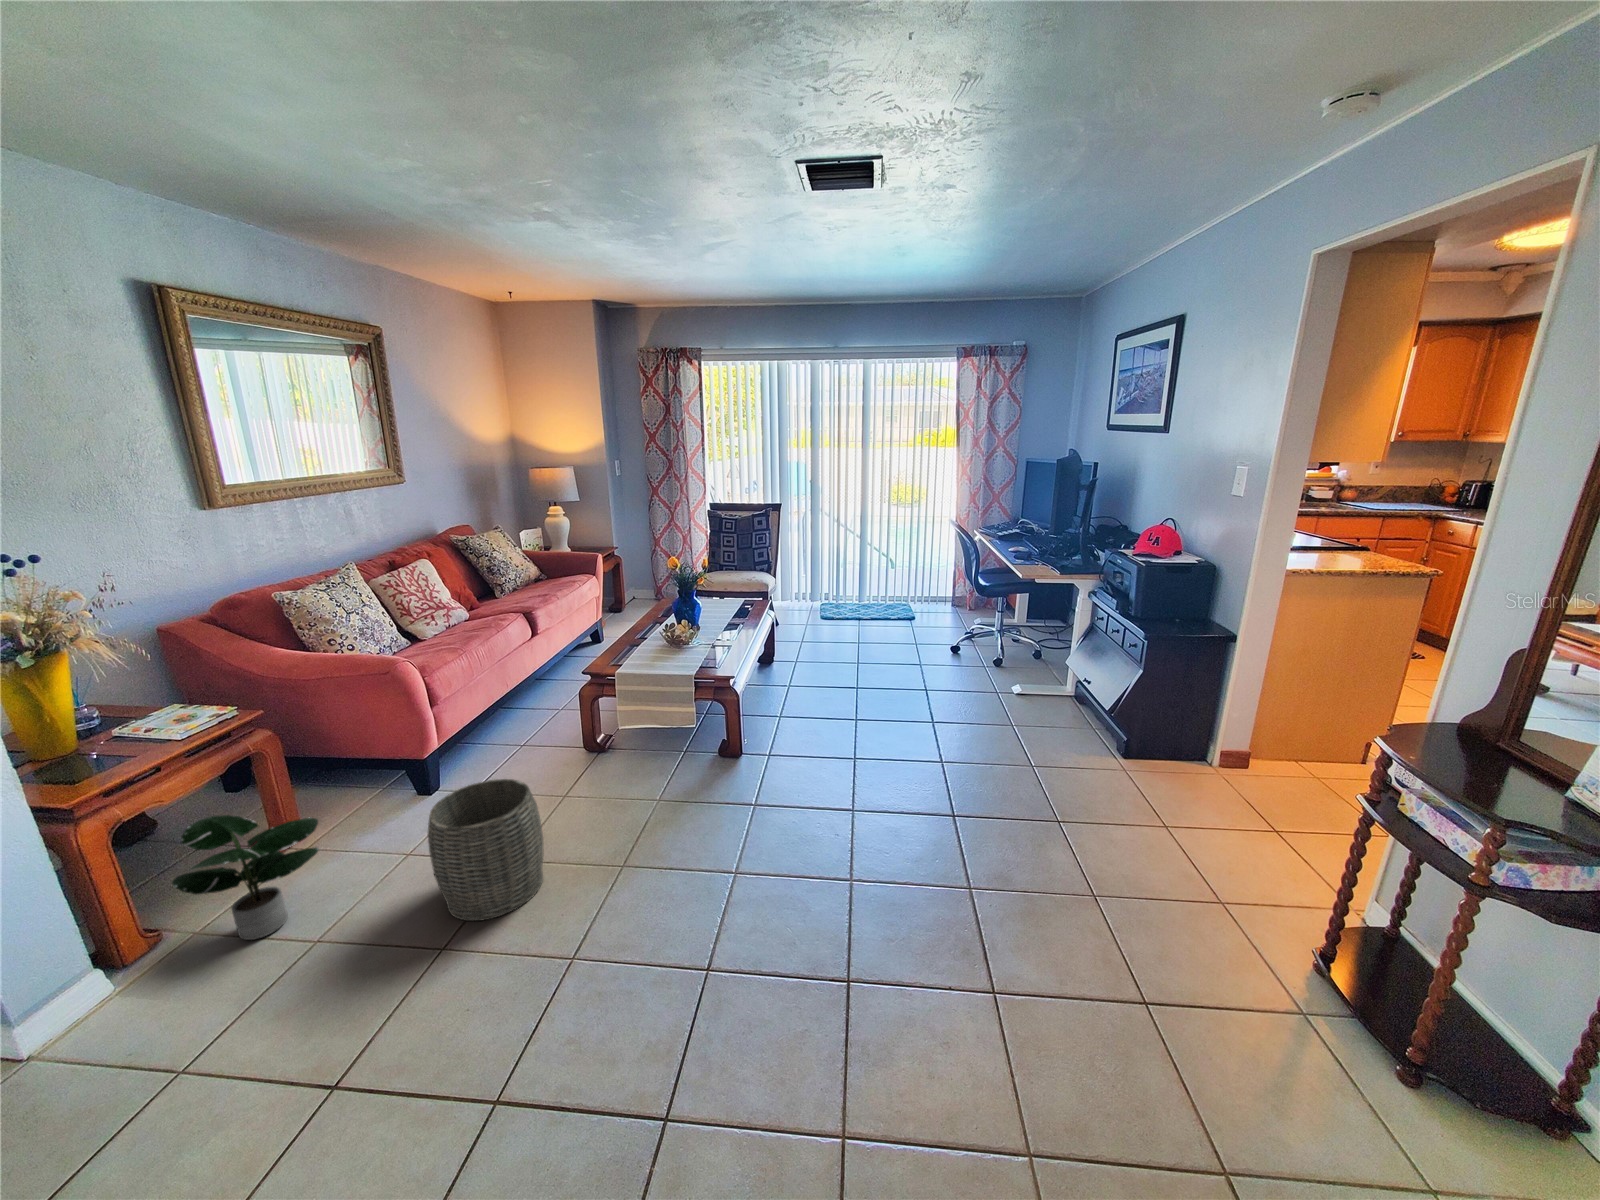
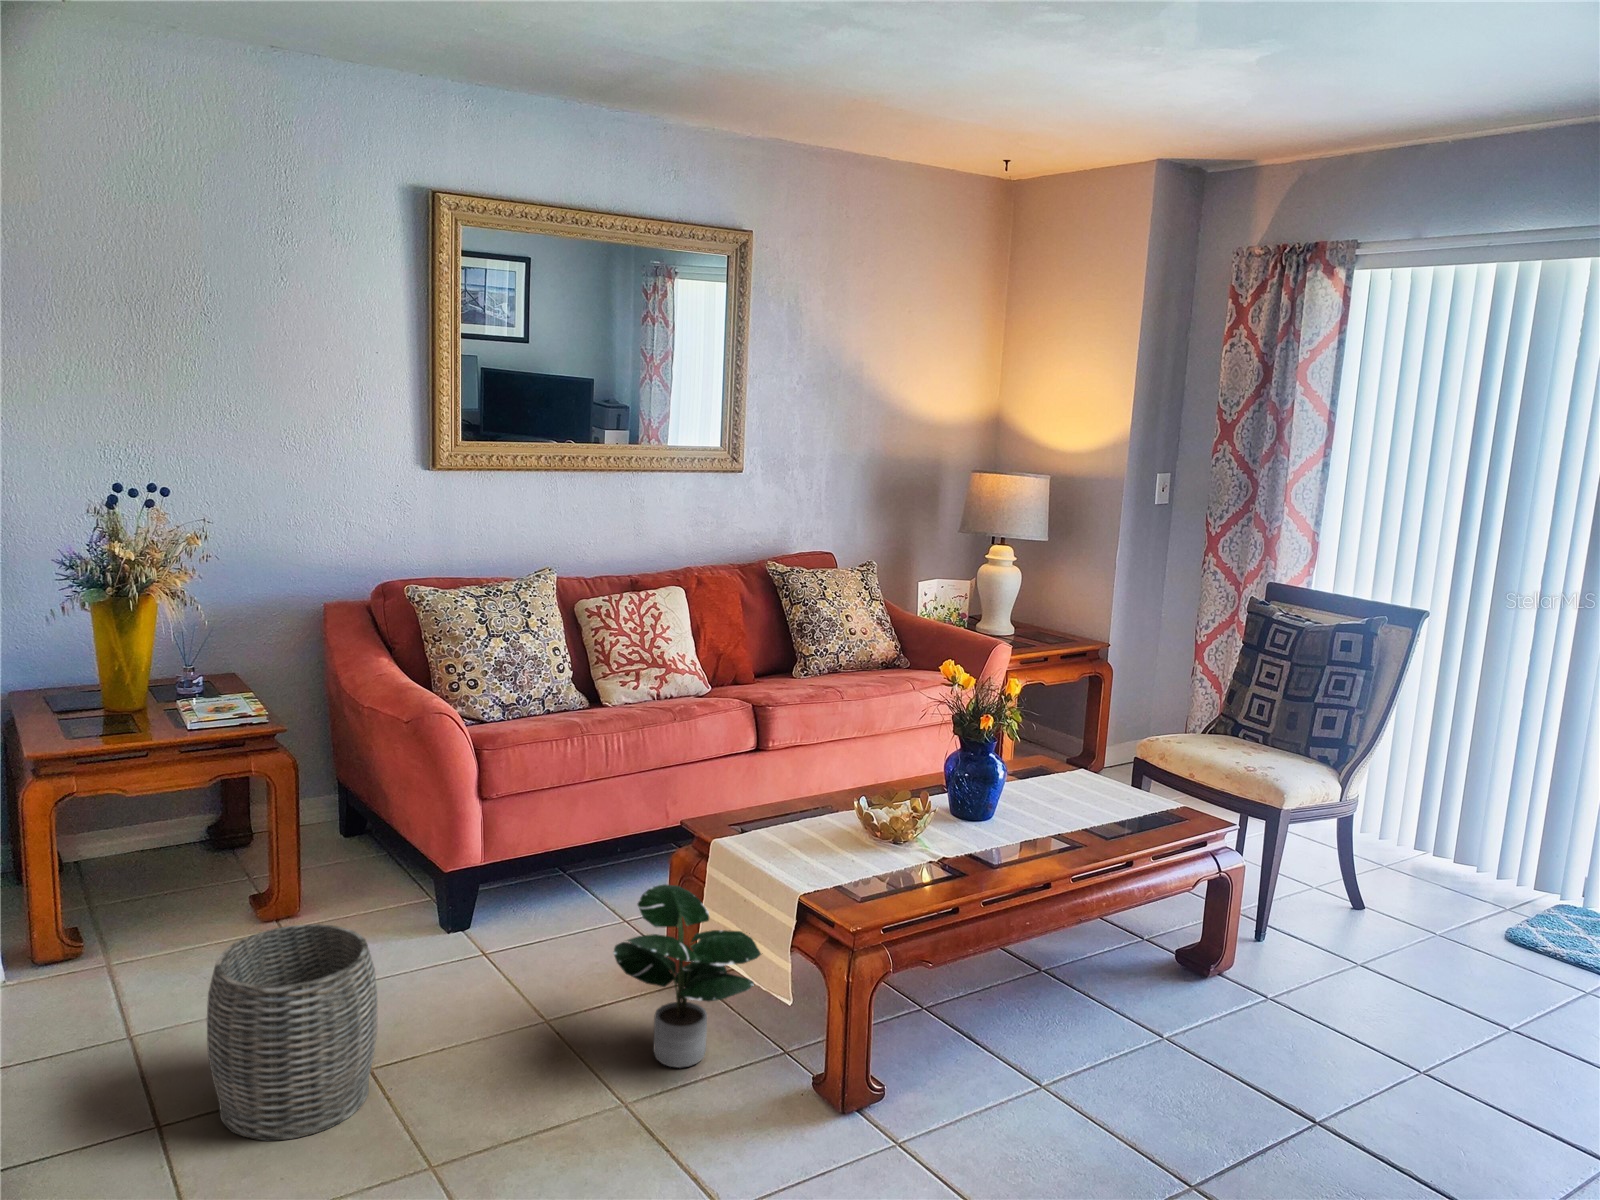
potted plant: present [172,815,319,940] -> present [614,884,761,1068]

